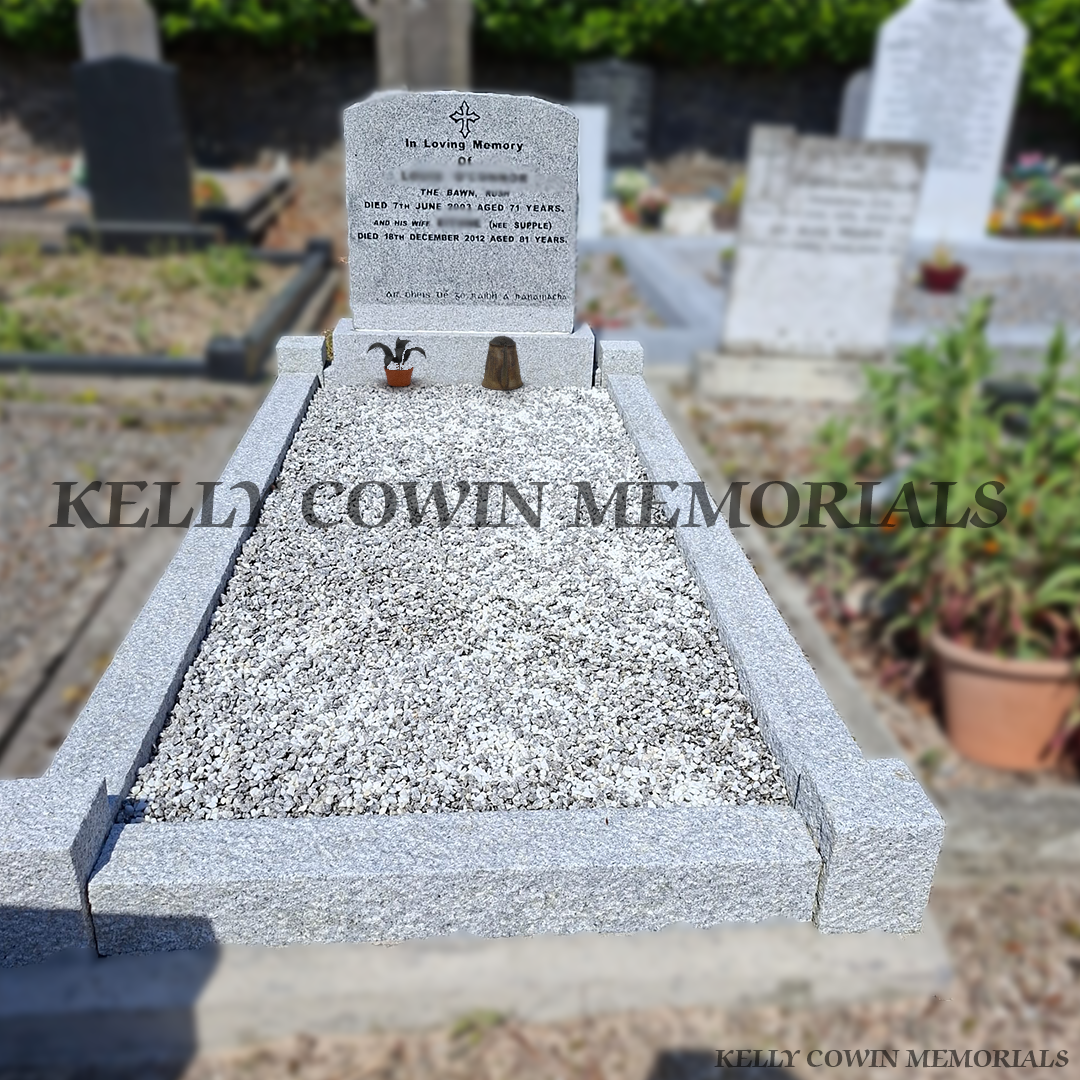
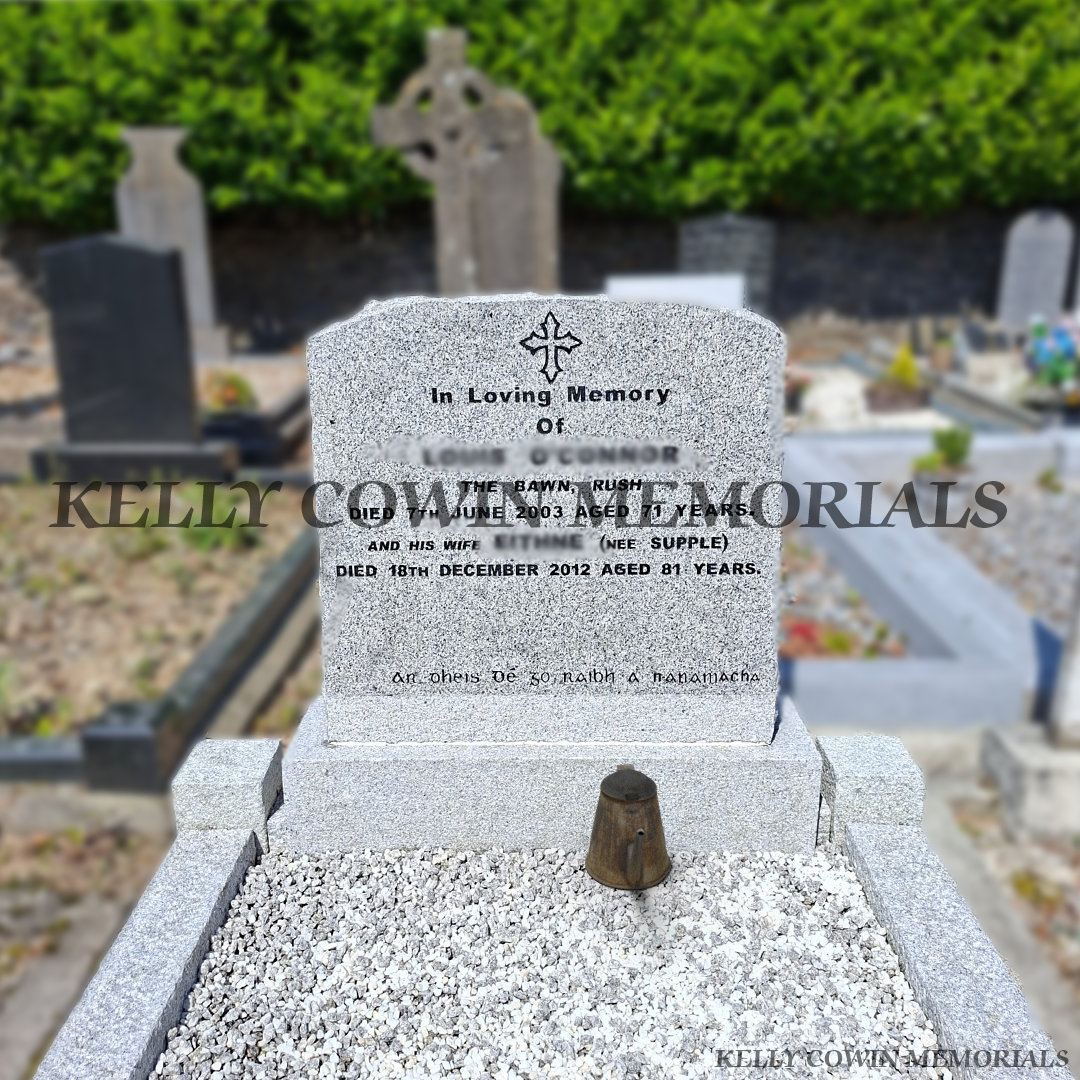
potted plant: present [367,337,426,386] -> none [348,762,471,876]

